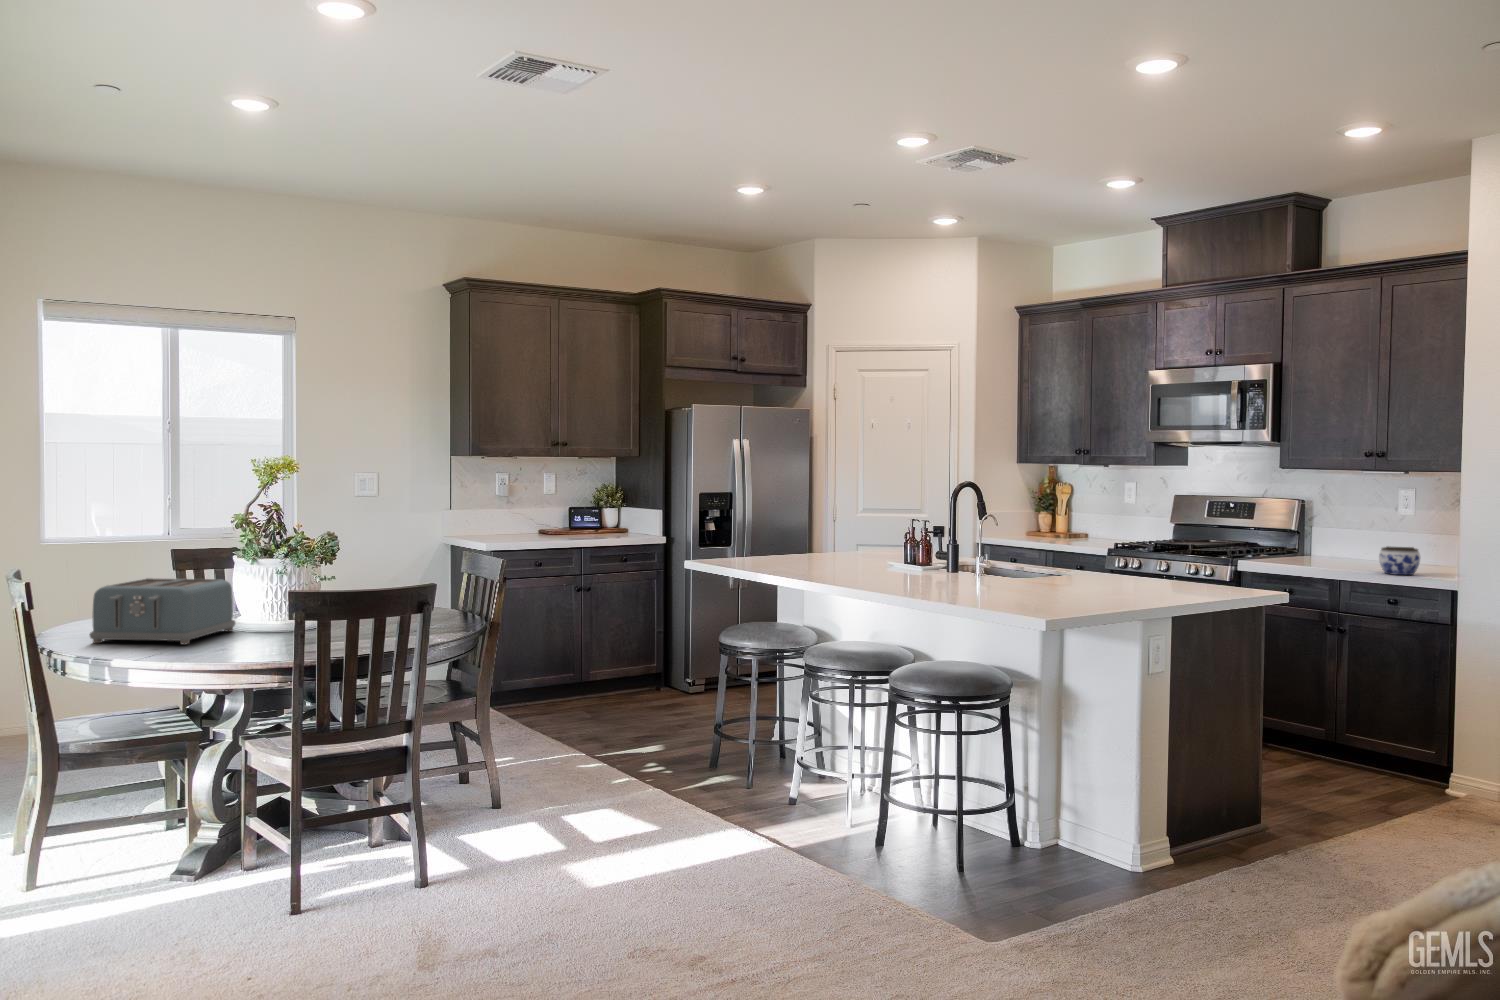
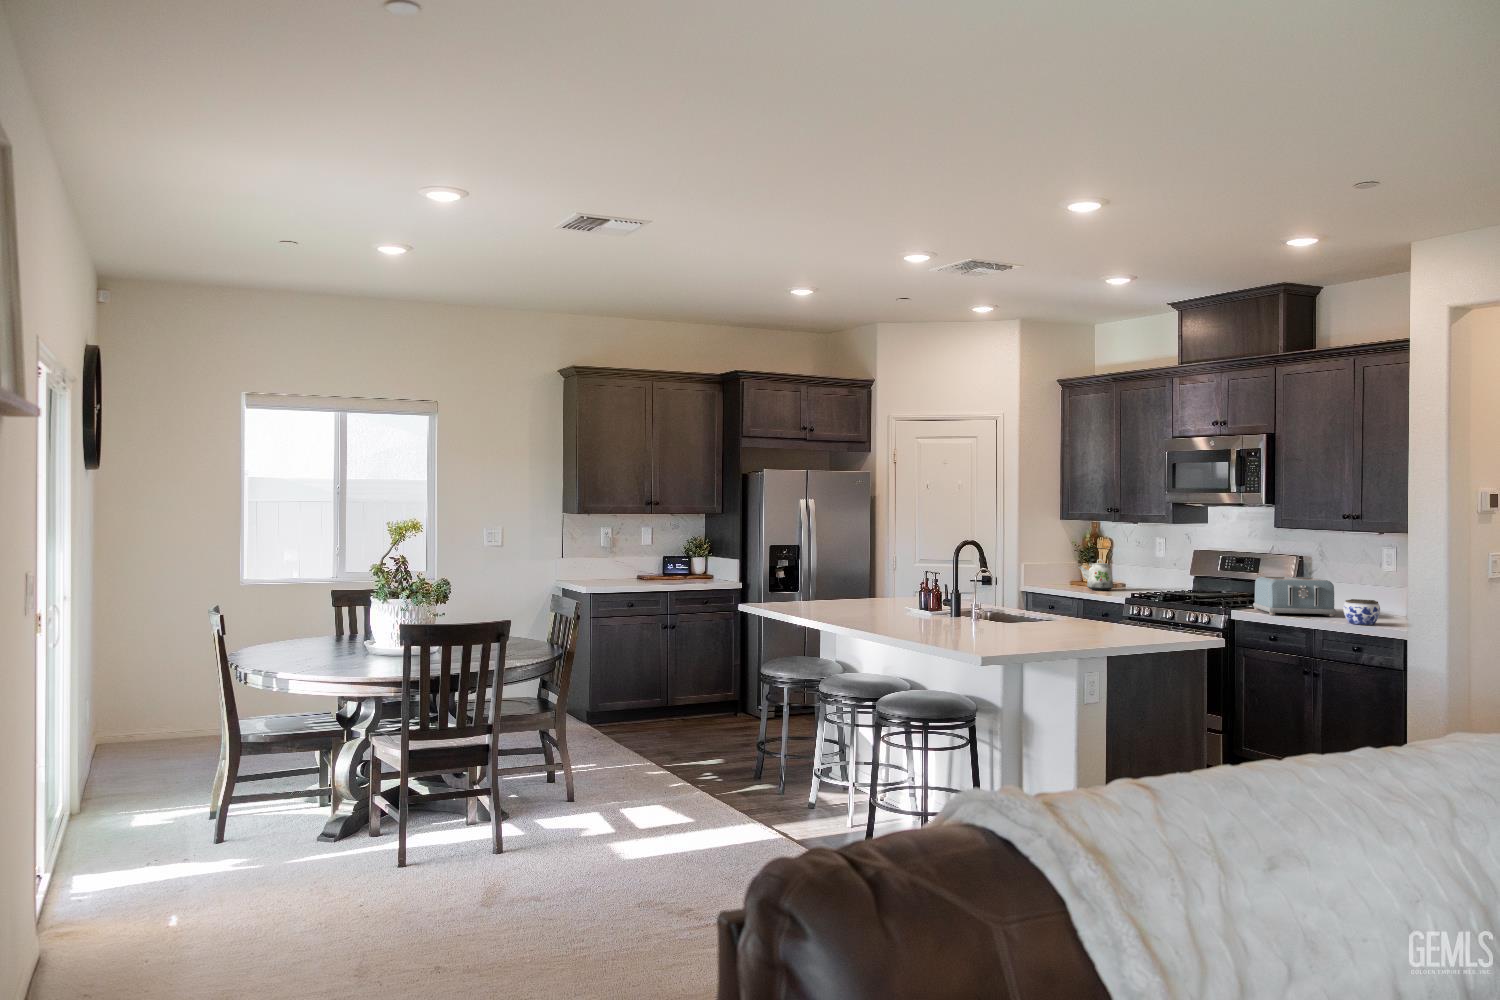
kettle: none [1049,494,1088,541] -> present [1078,548,1113,590]
toaster: present [90,578,235,645] -> present [1253,577,1336,616]

